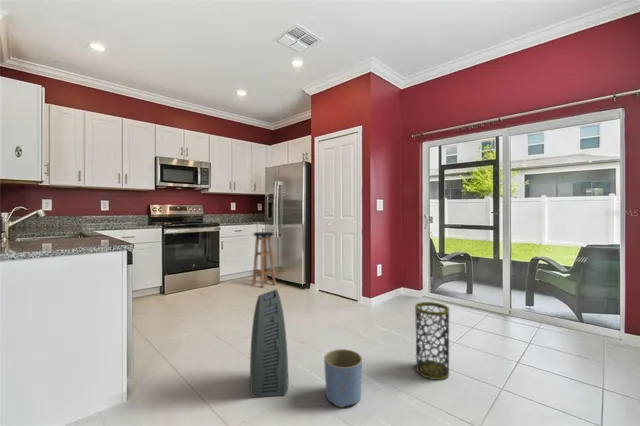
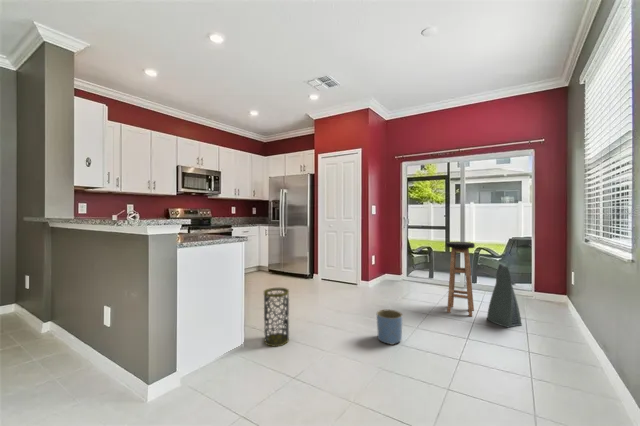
bar stool: present [252,232,276,287] -> present [446,242,475,316]
air purifier: present [250,289,288,398] -> present [487,264,522,327]
trash can: present [415,302,449,380] -> present [264,288,289,347]

